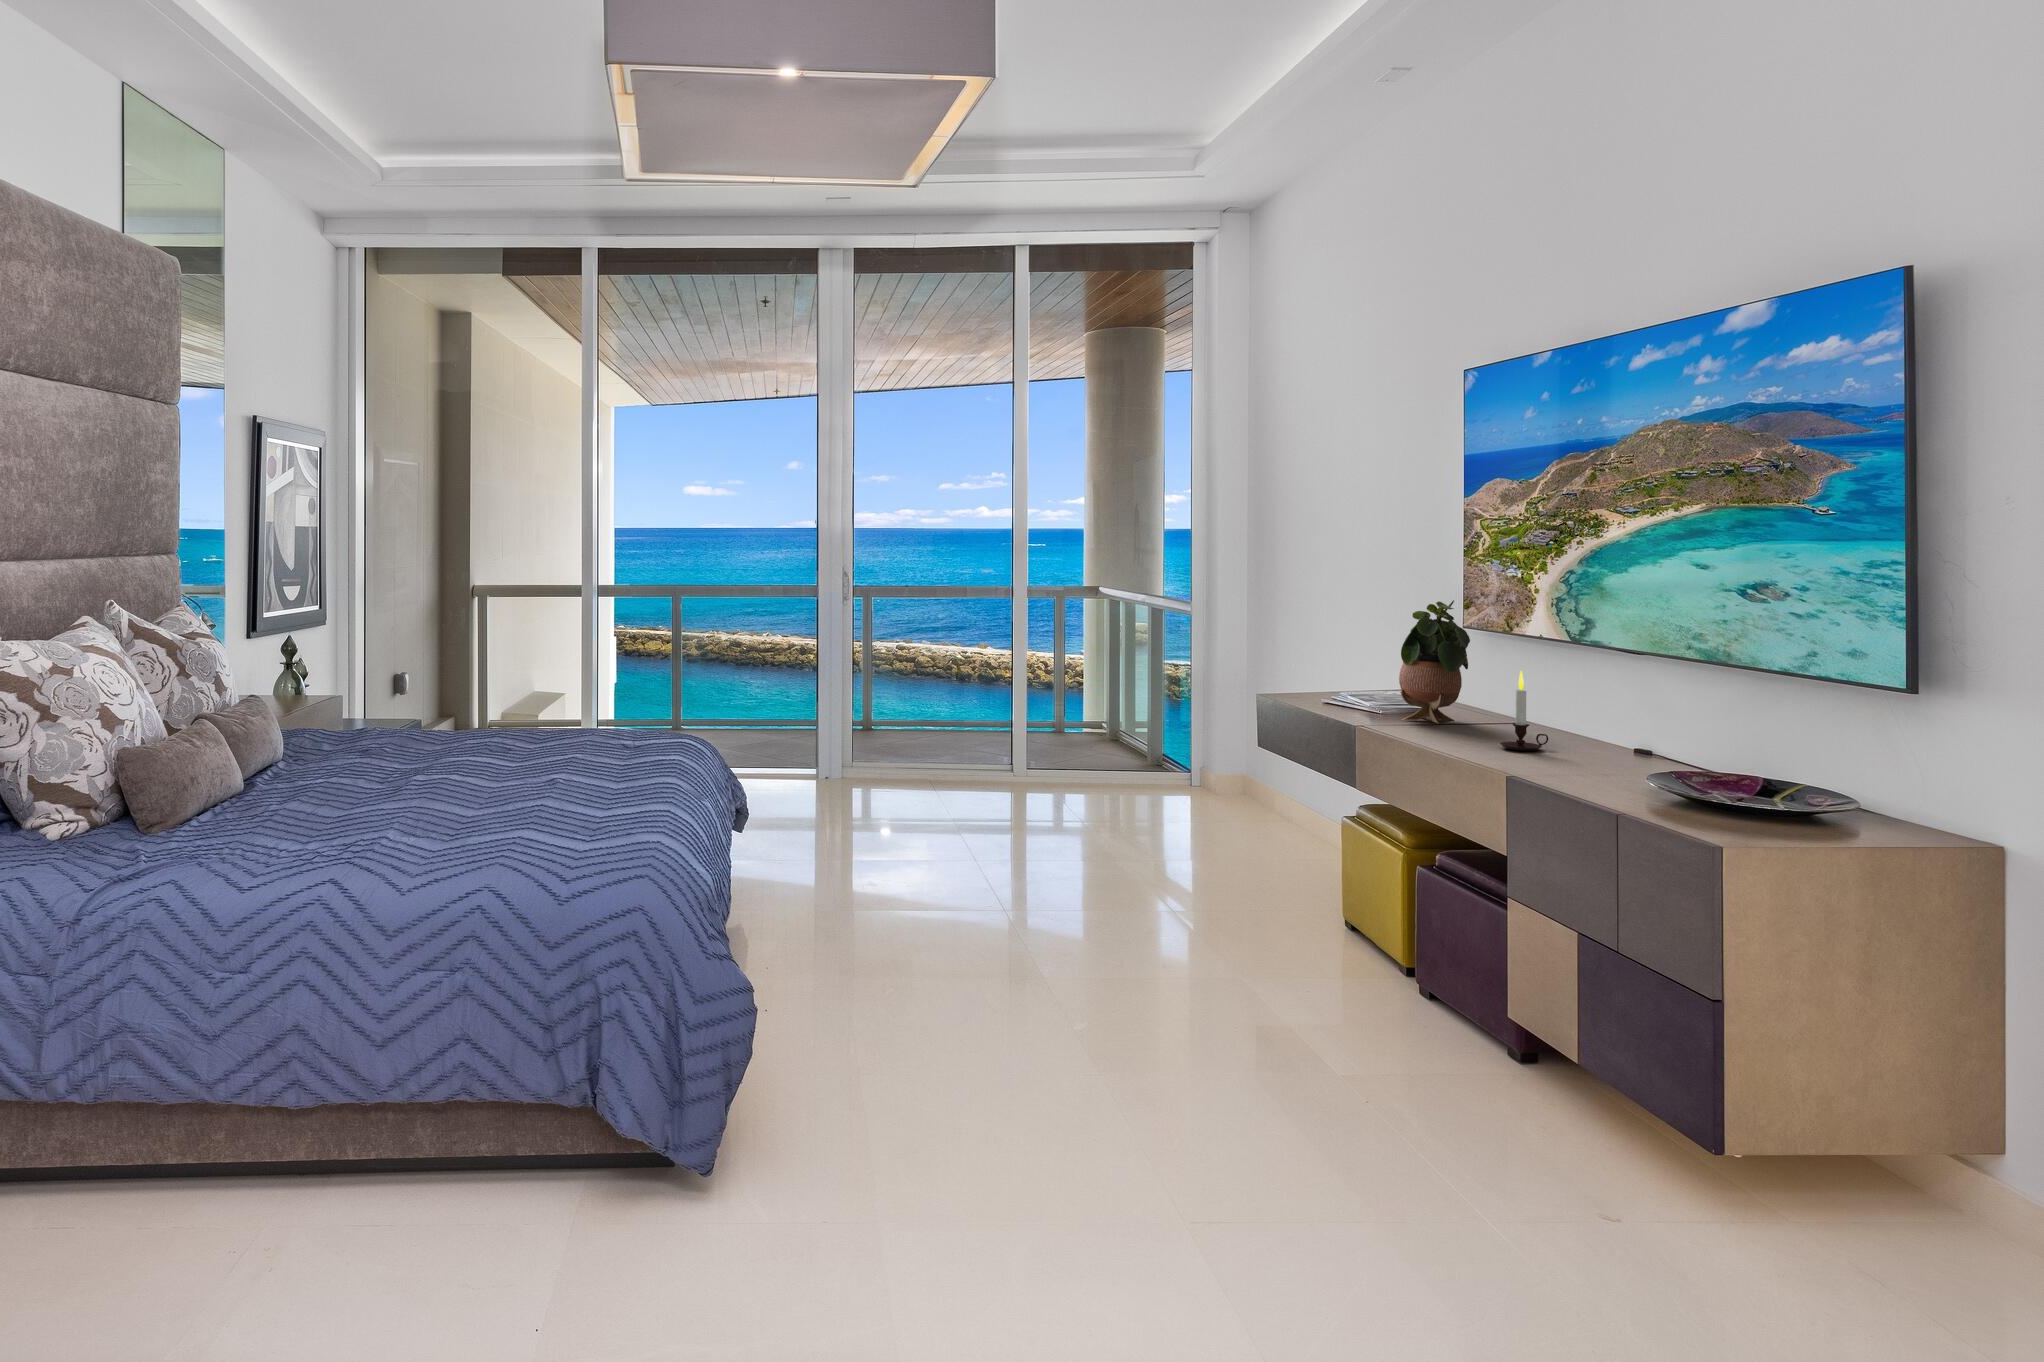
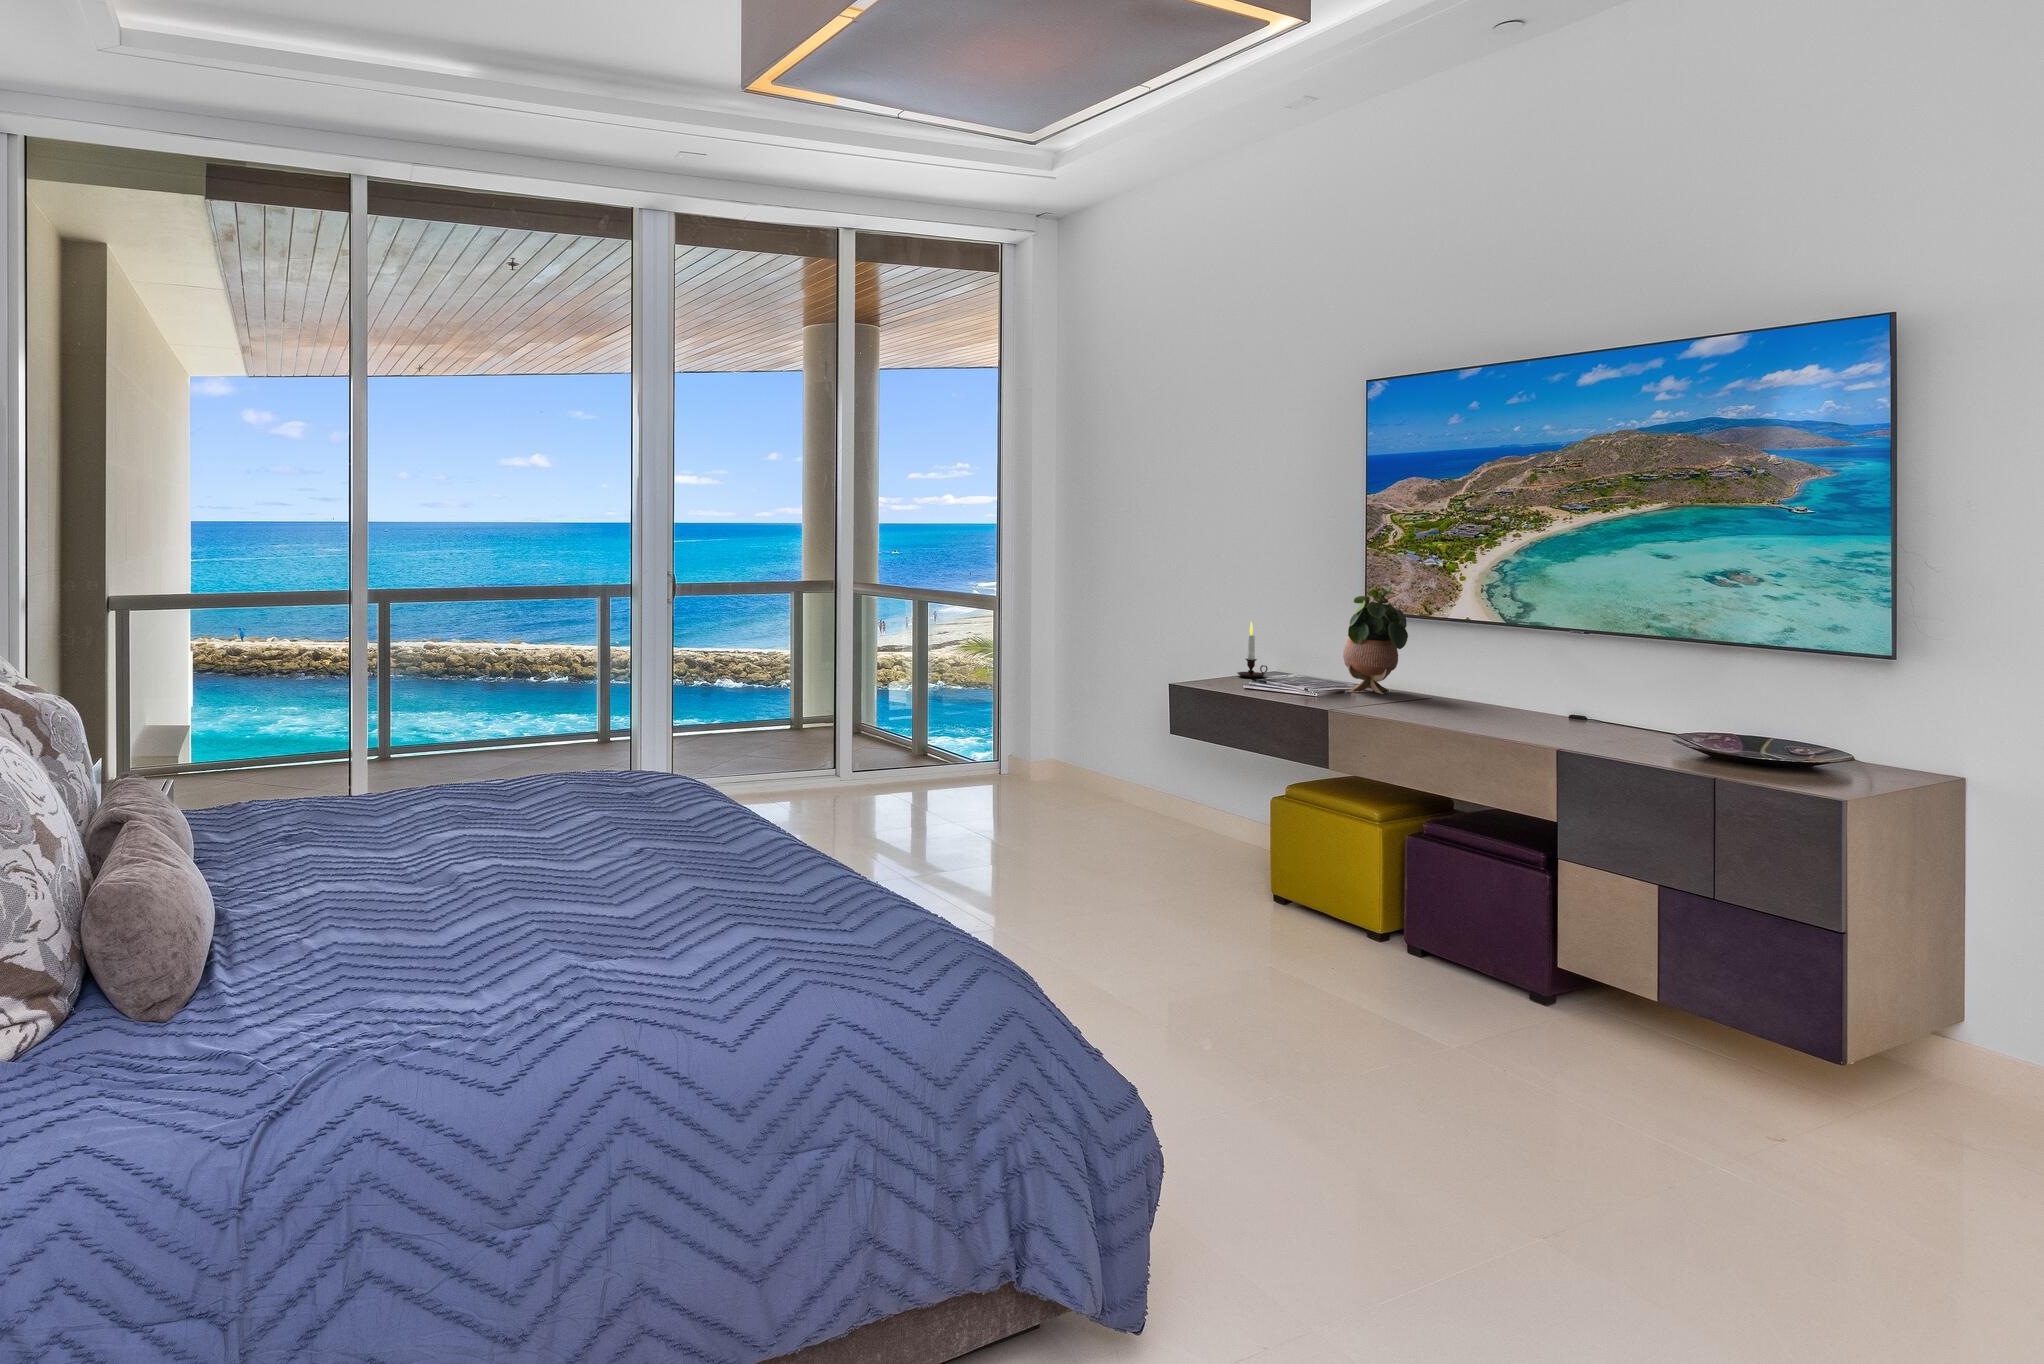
candle: present [1500,671,1548,751] -> present [1237,622,1268,677]

